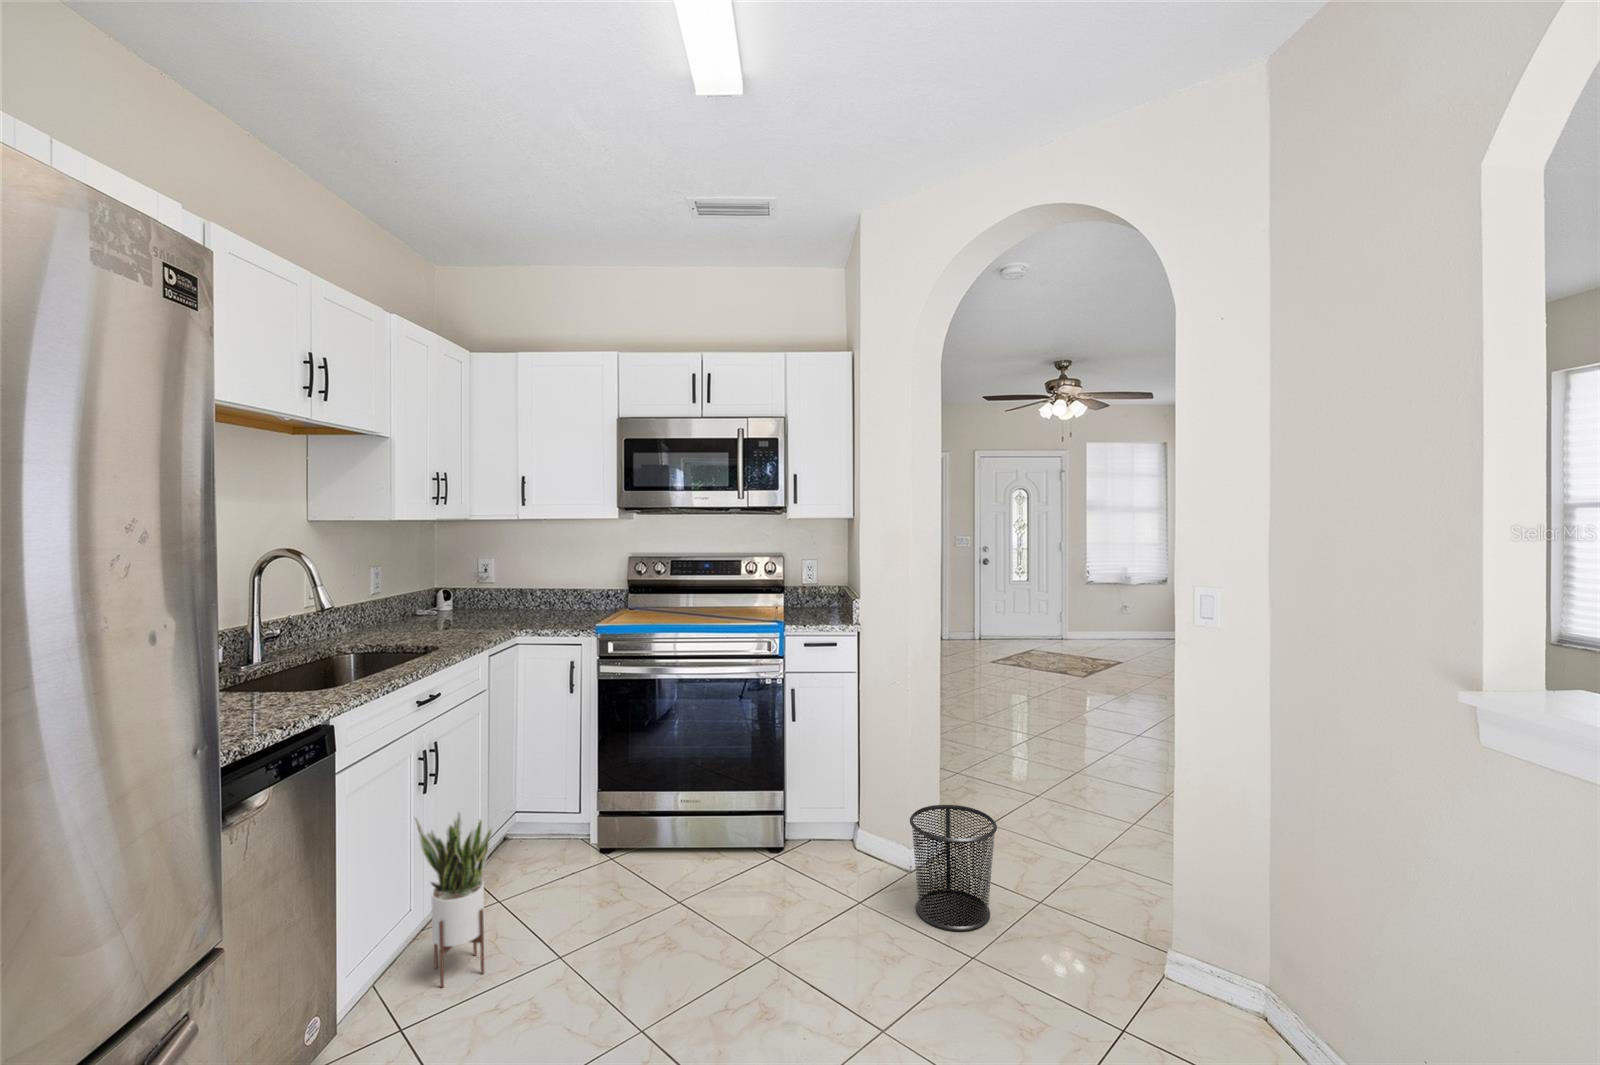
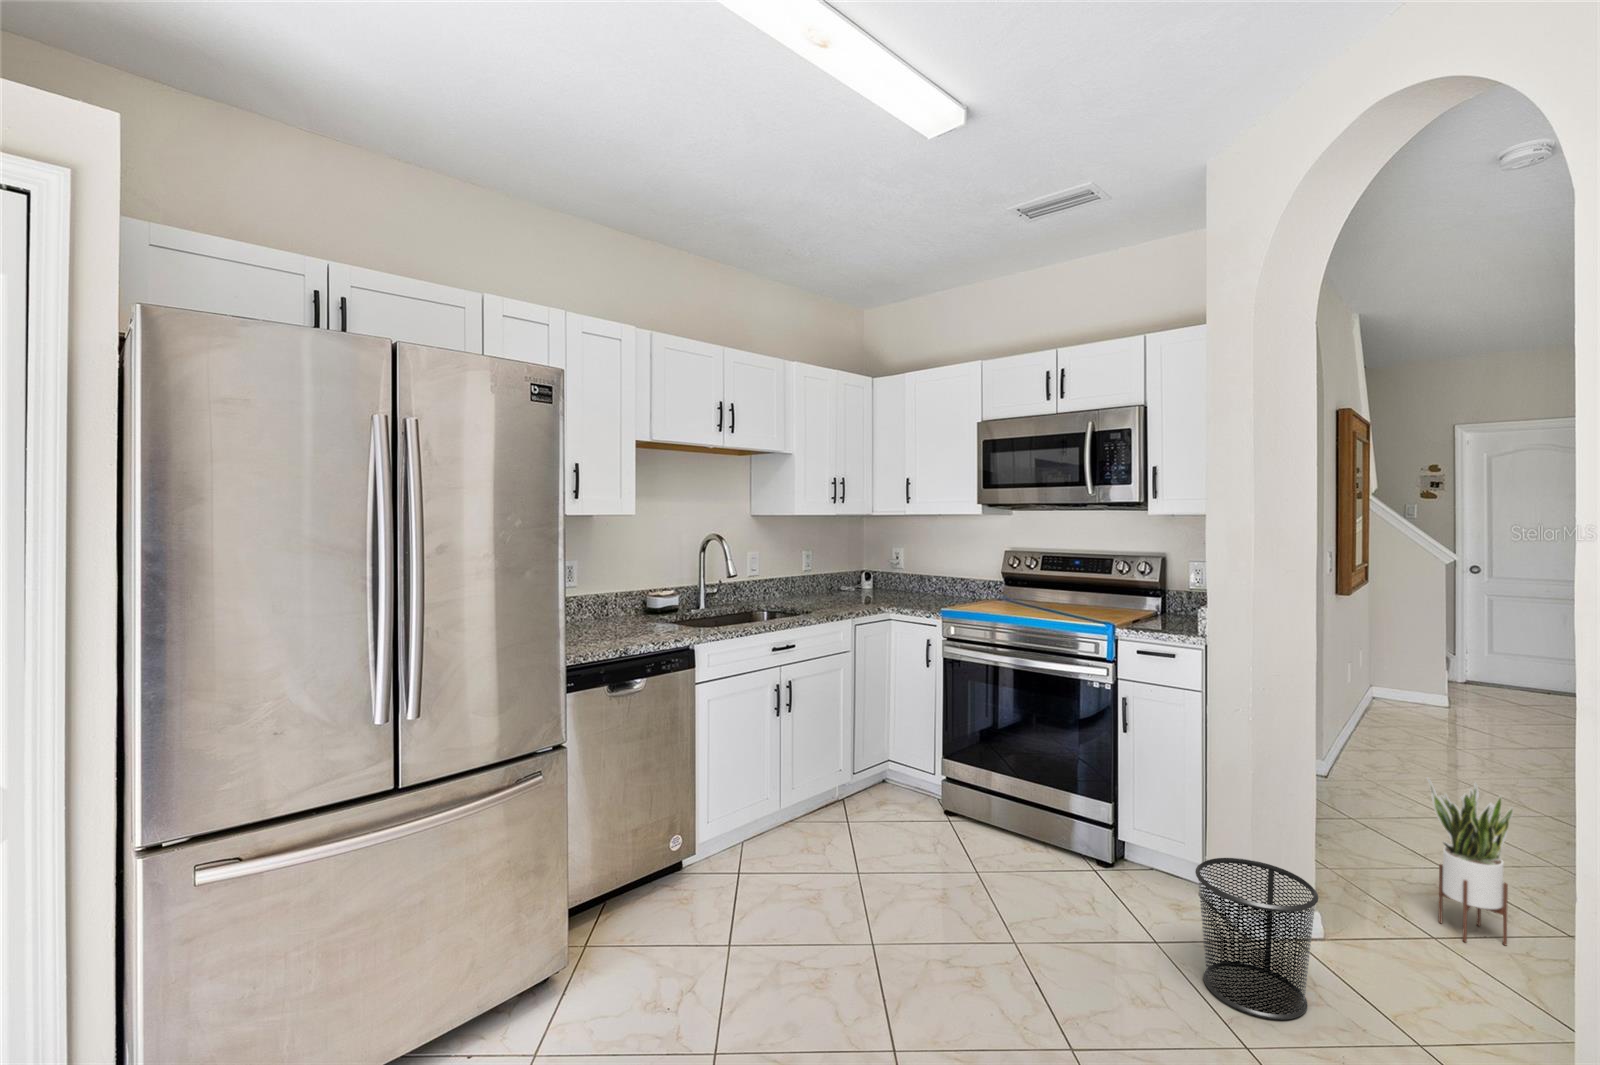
potted plant: present [414,812,492,987] -> present [1427,778,1514,945]

